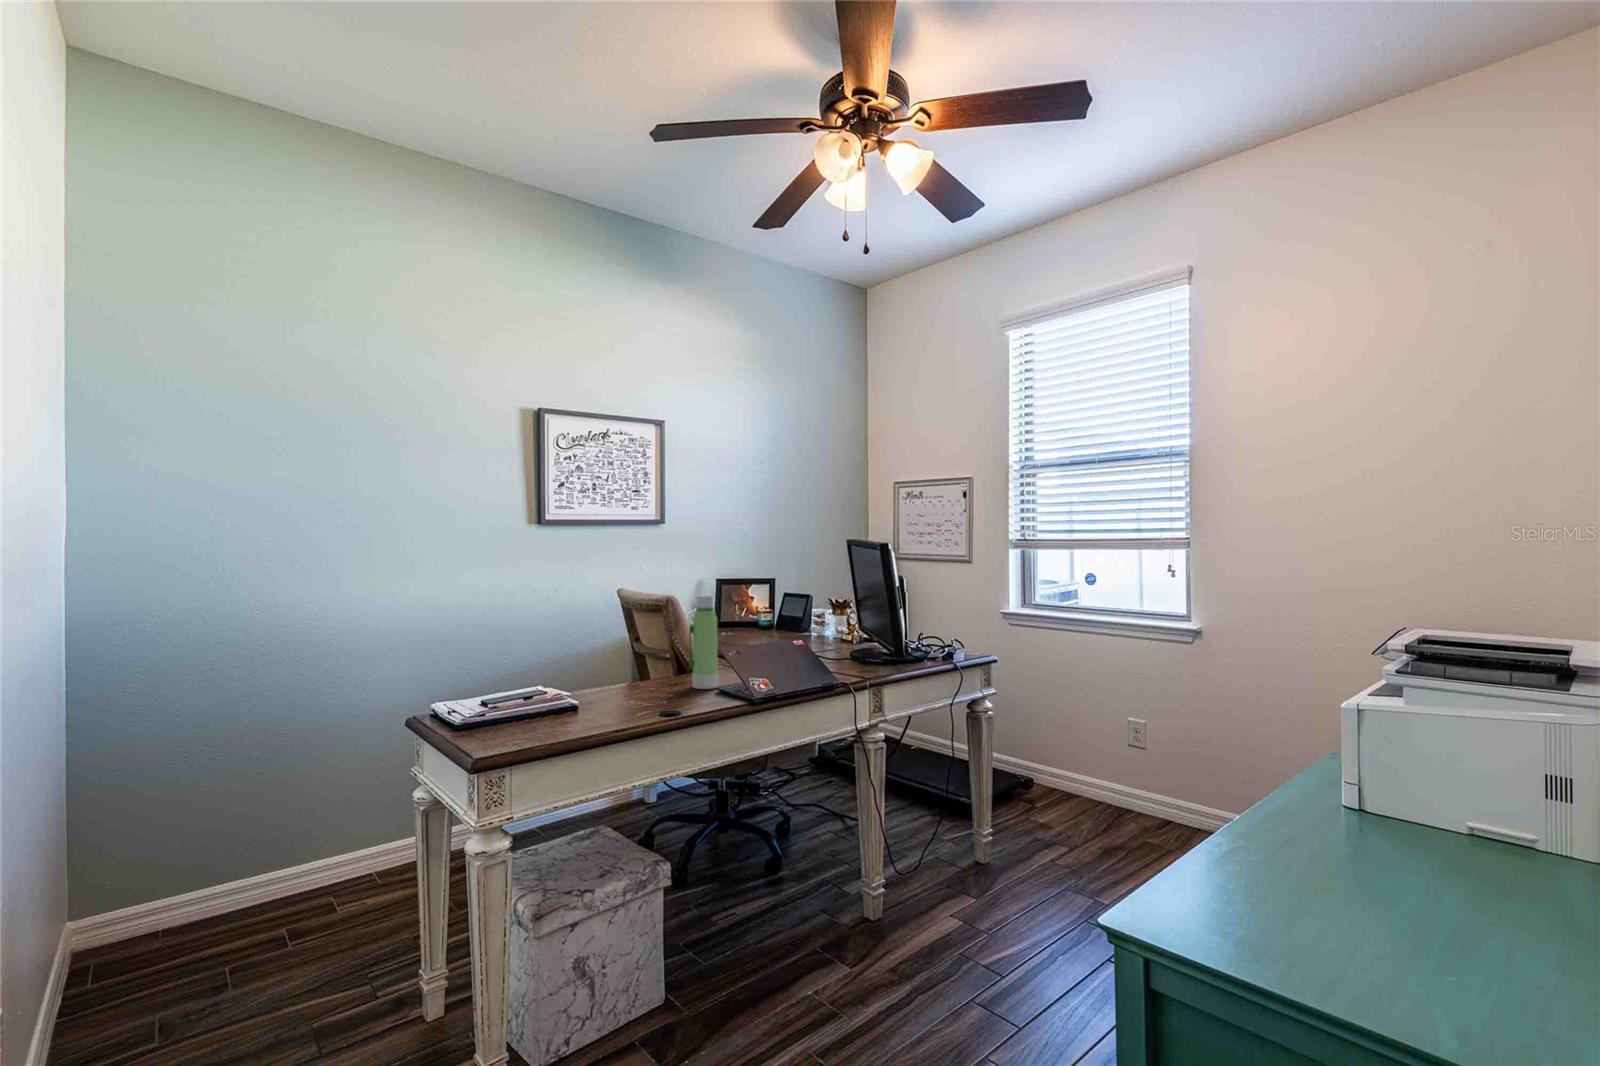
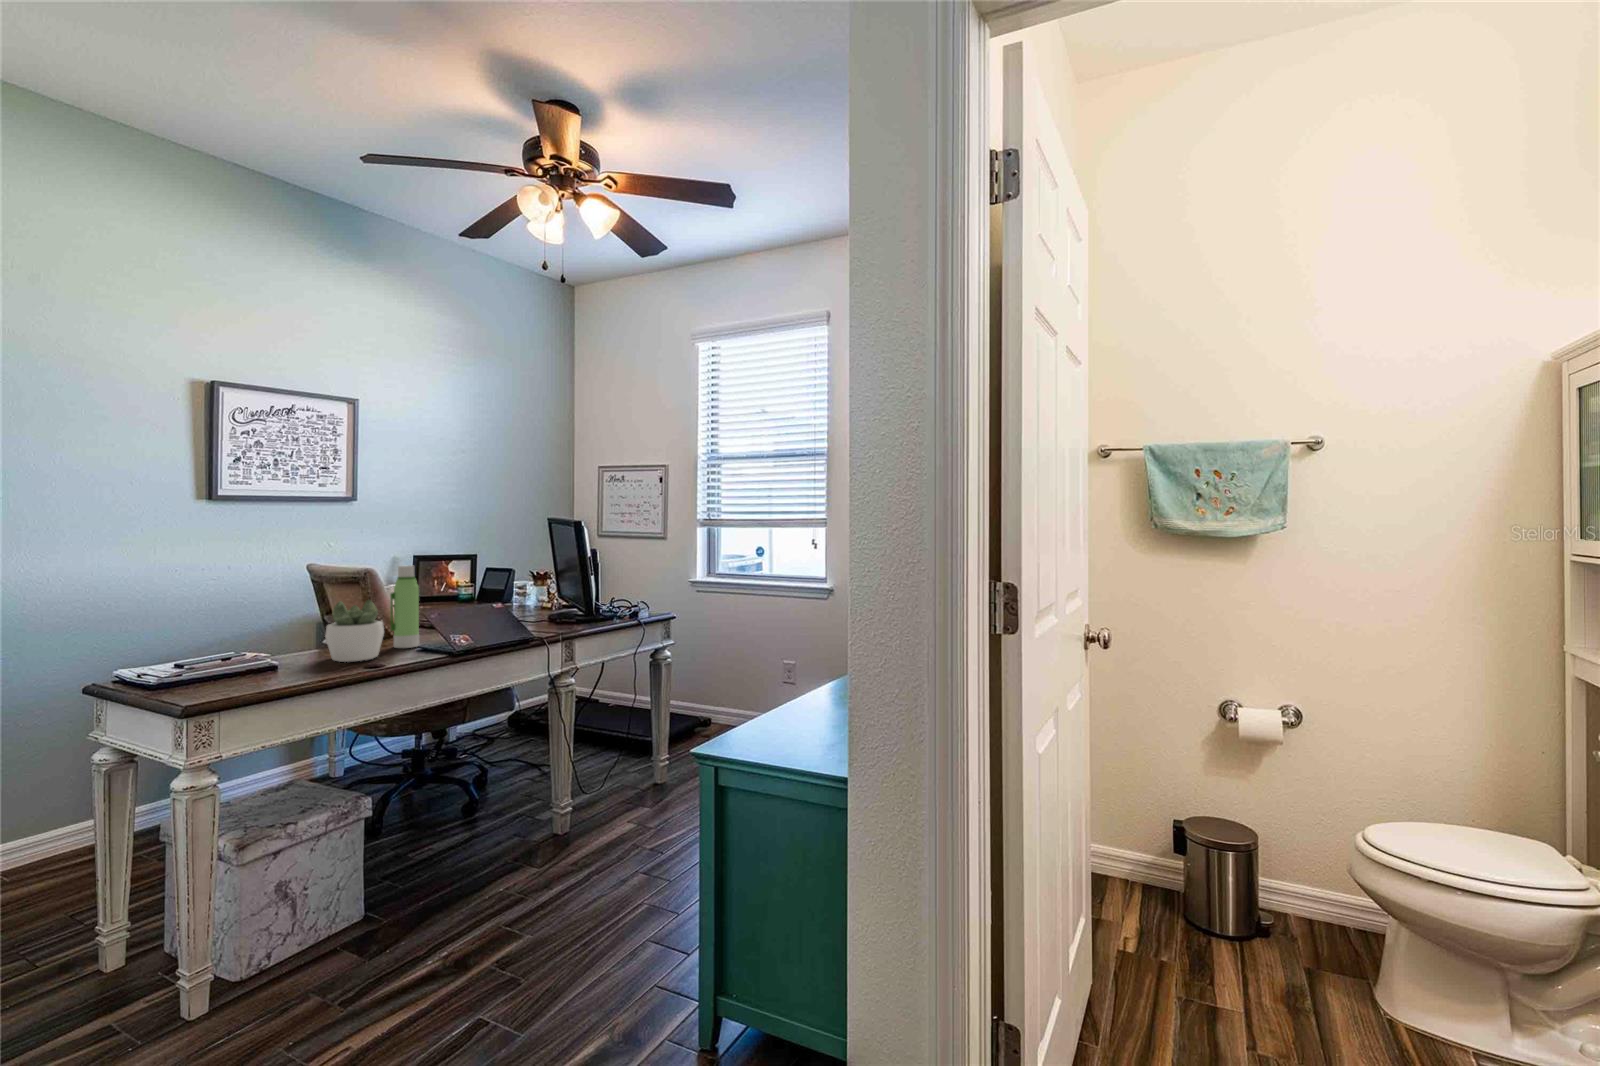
succulent plant: none [625,634,682,705] -> present [325,600,384,662]

